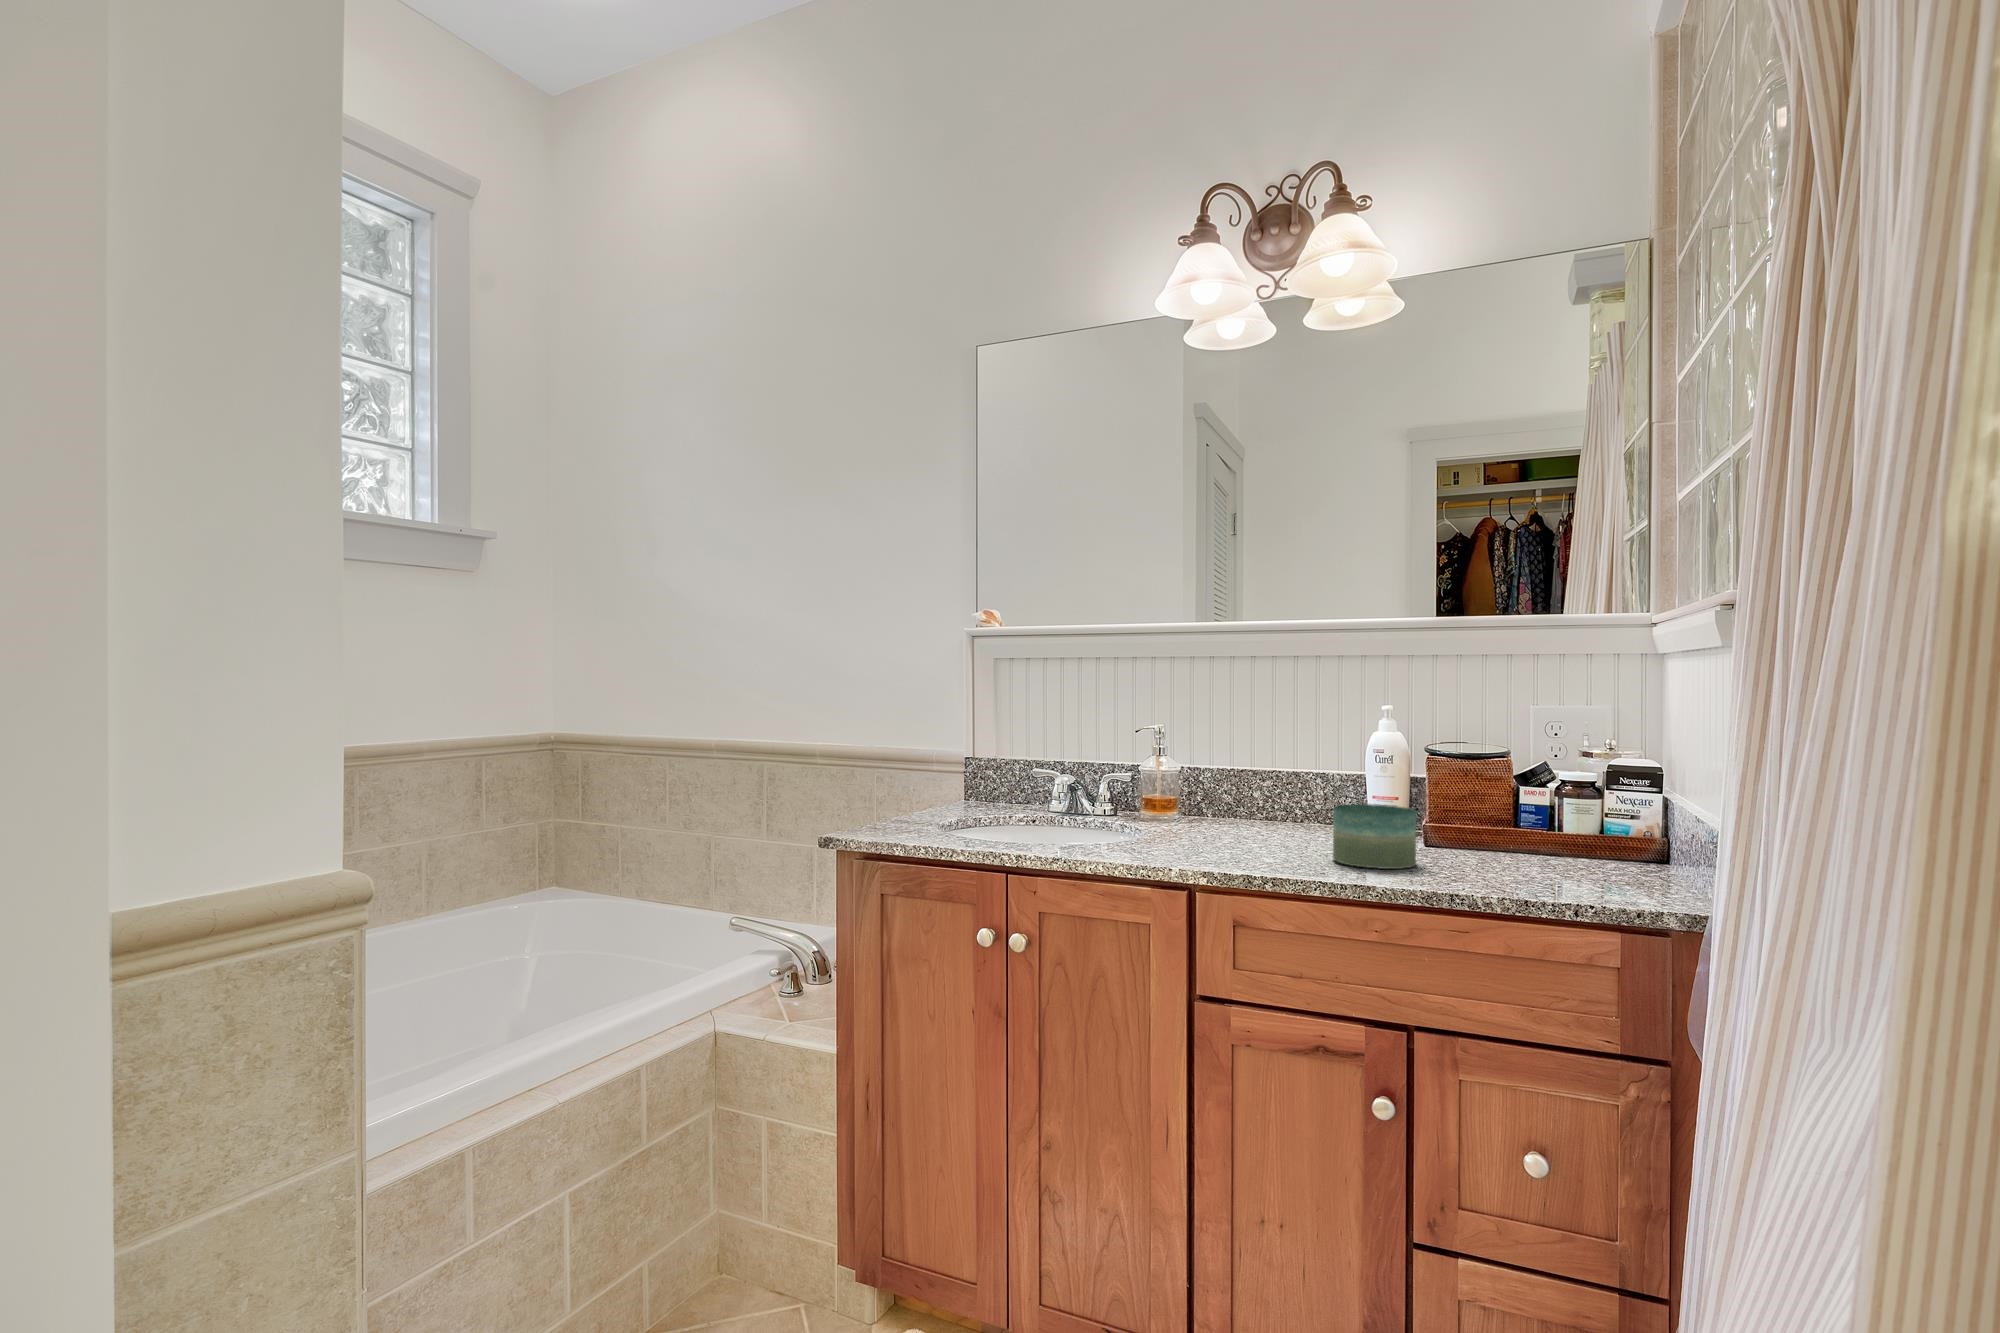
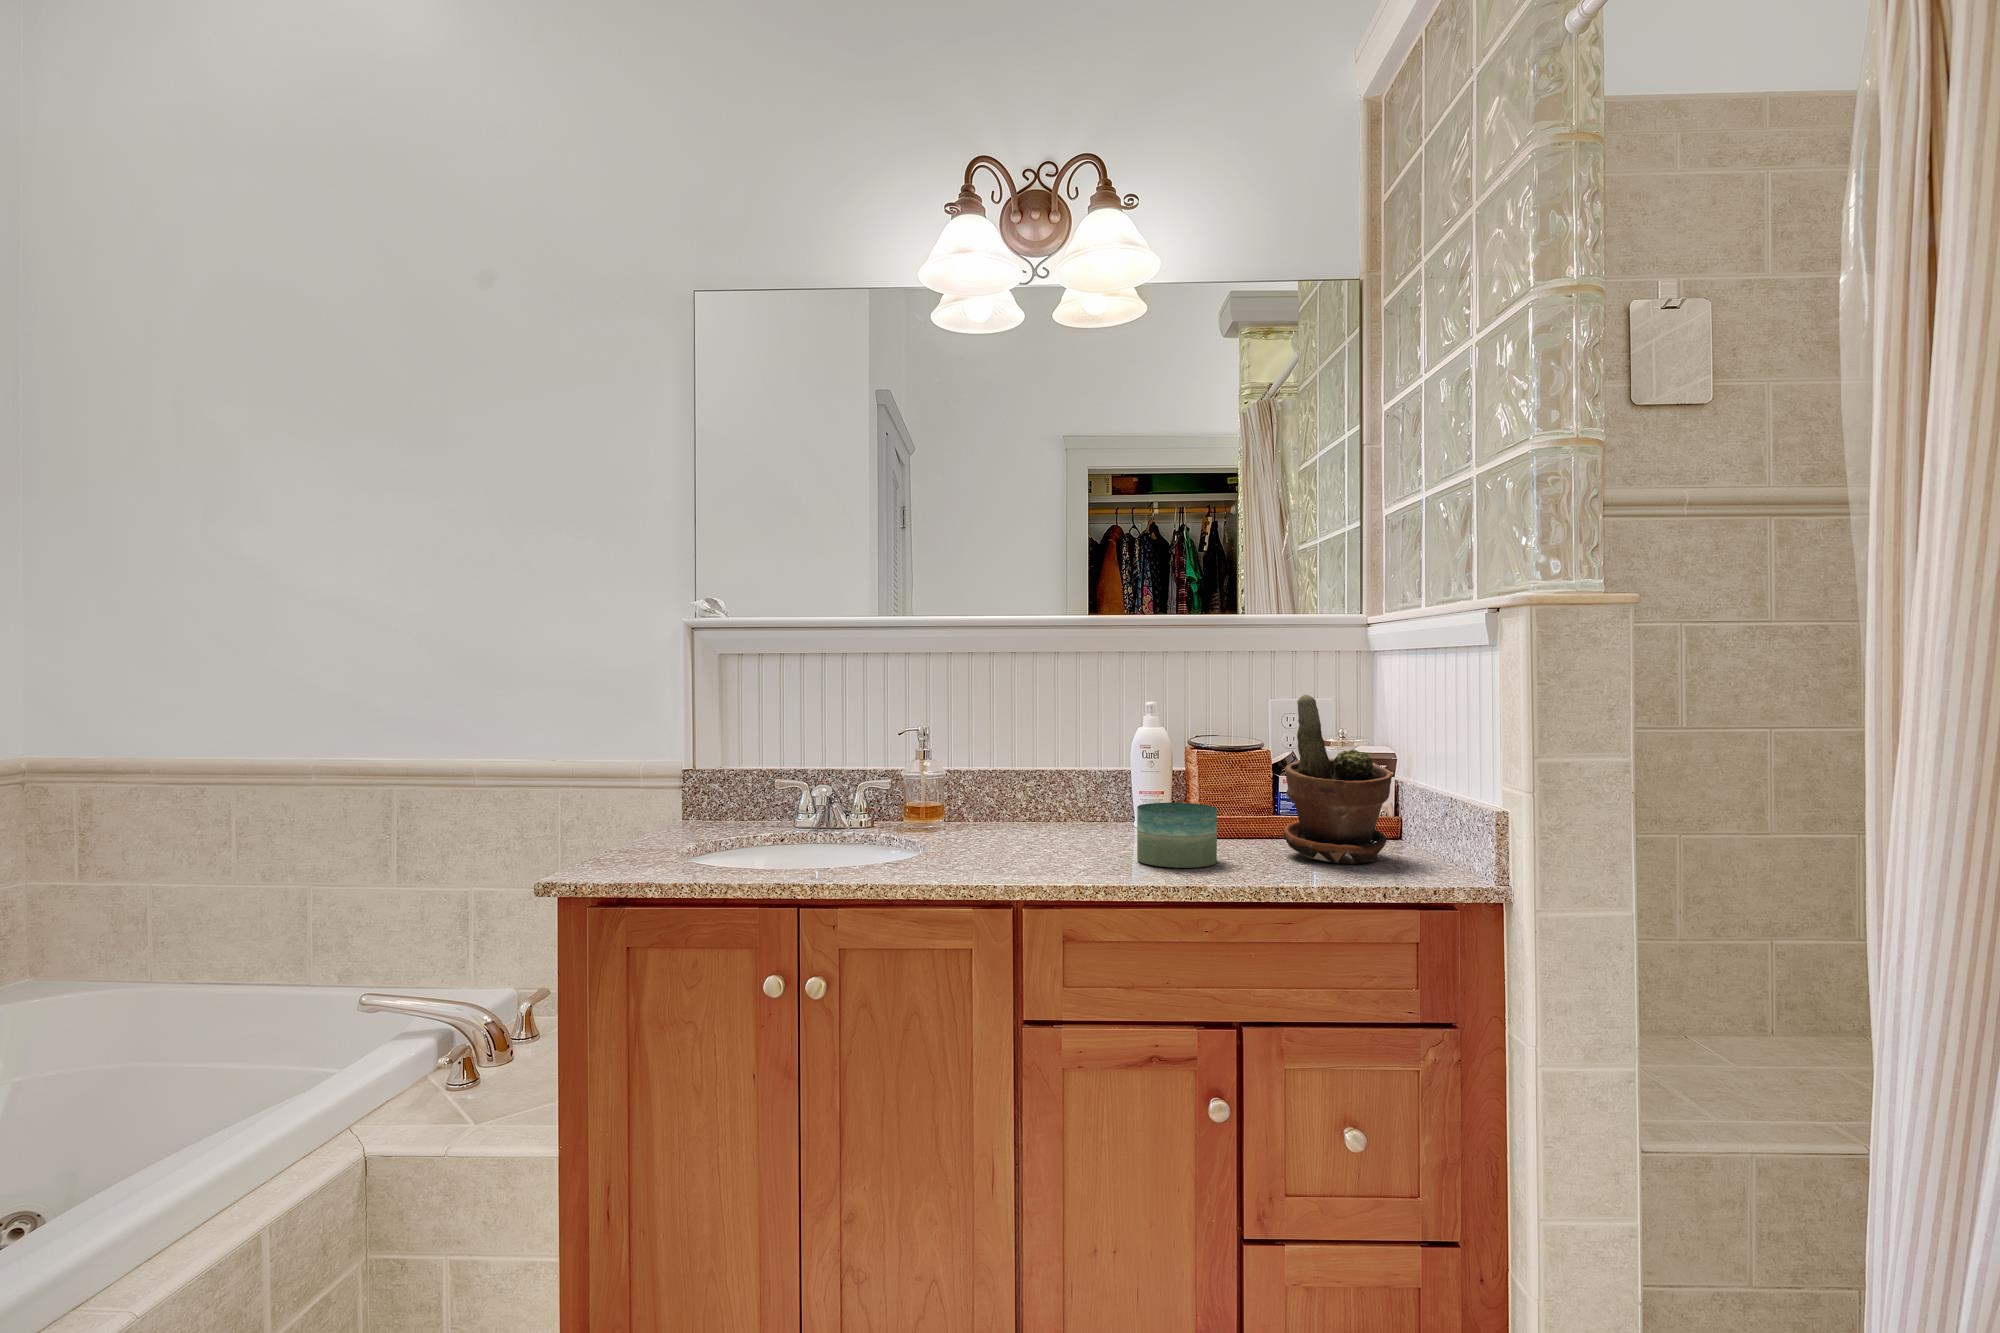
potted plant: none [1496,698,1619,878] -> present [1283,694,1392,864]

